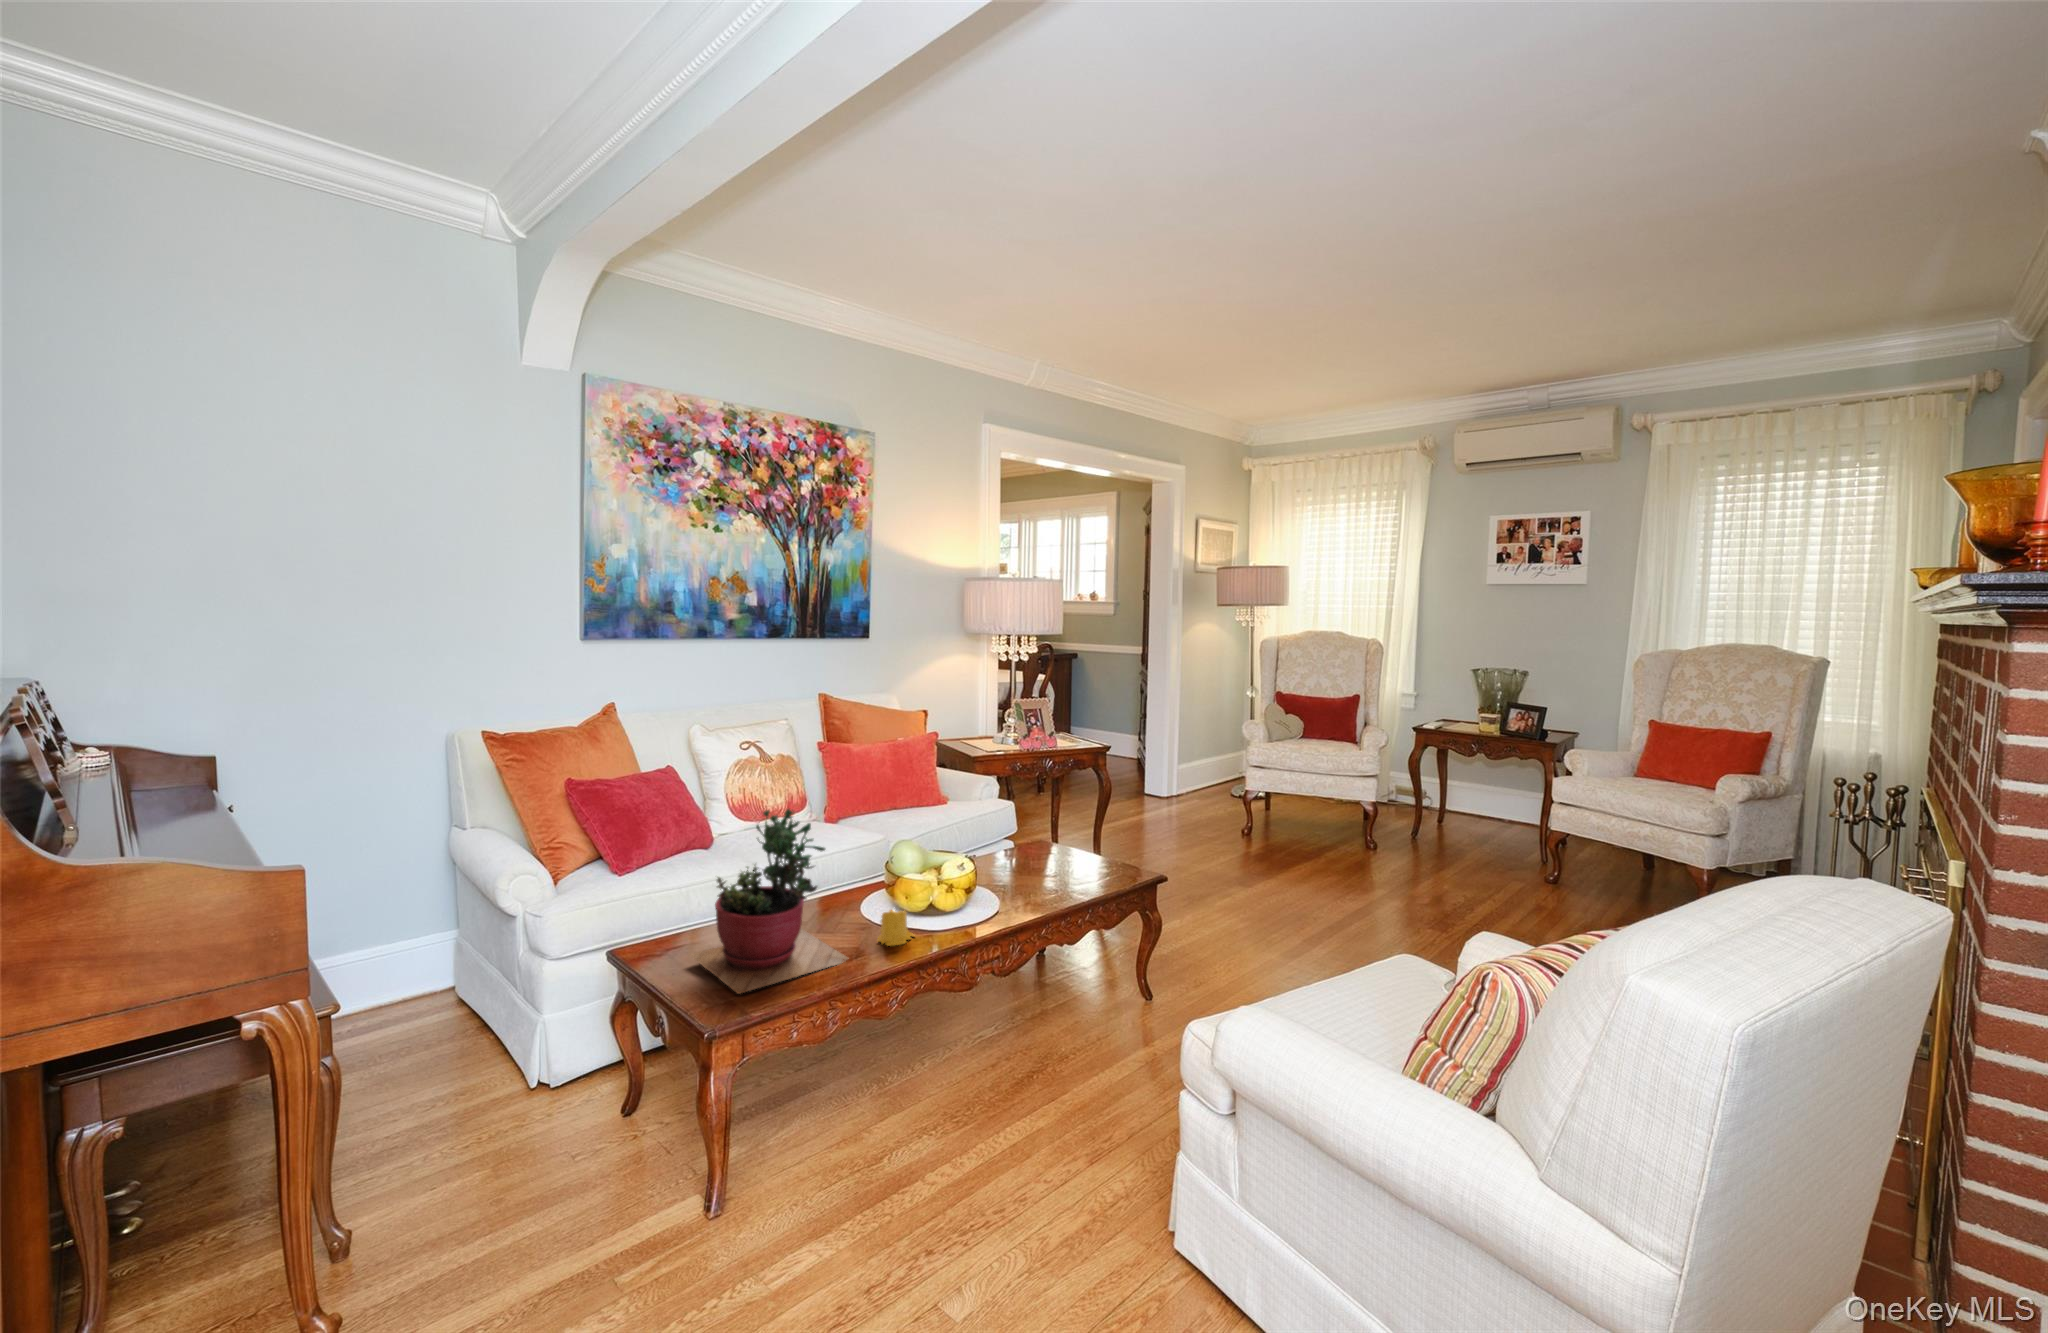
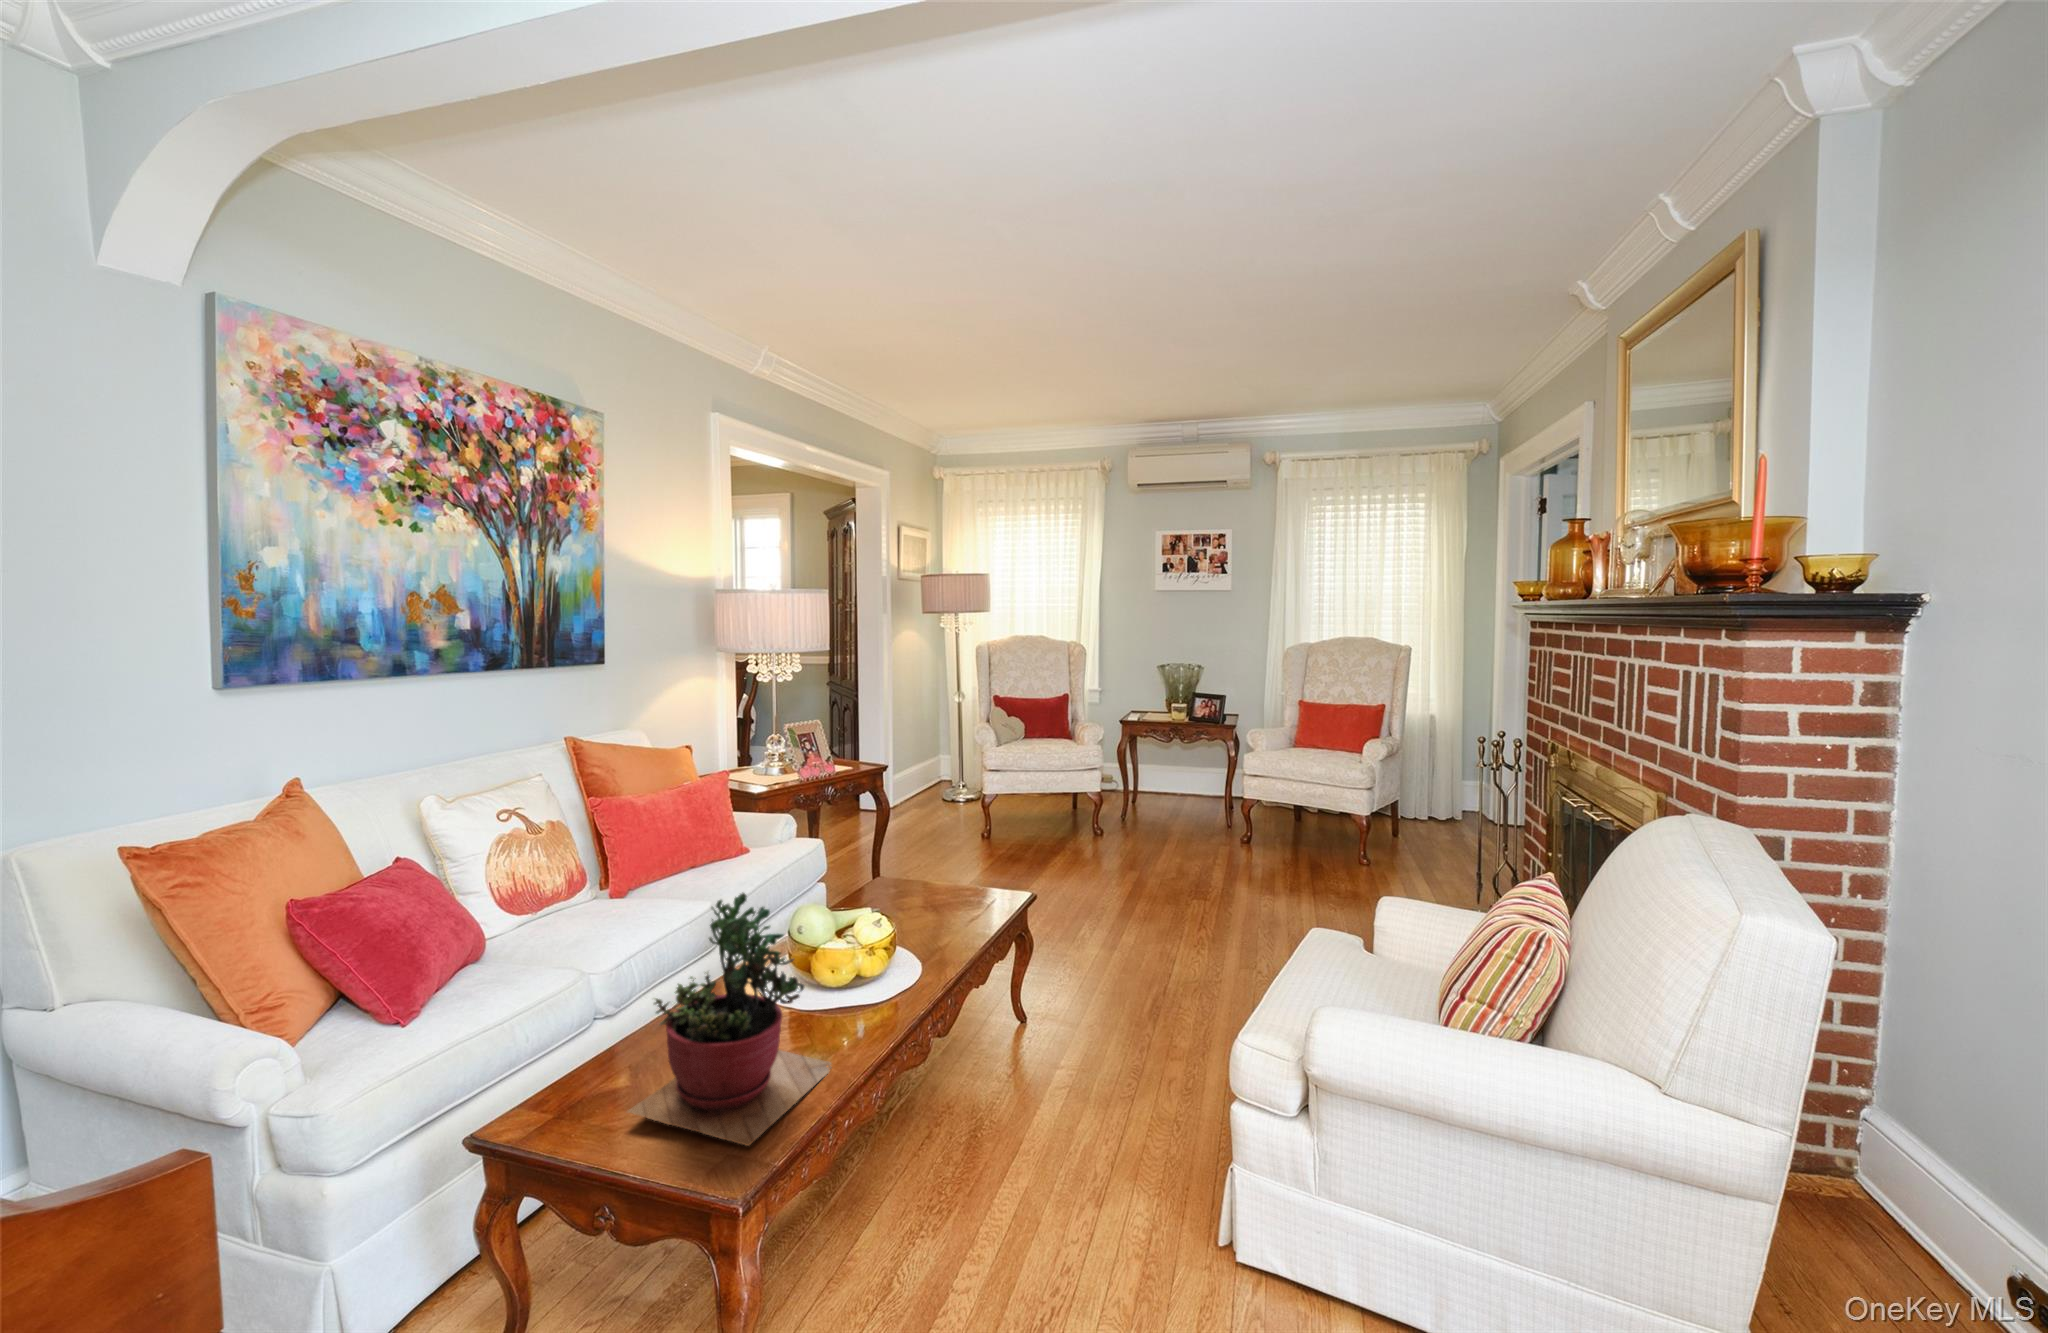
candle: present [877,910,914,946] -> none [839,987,881,1036]

